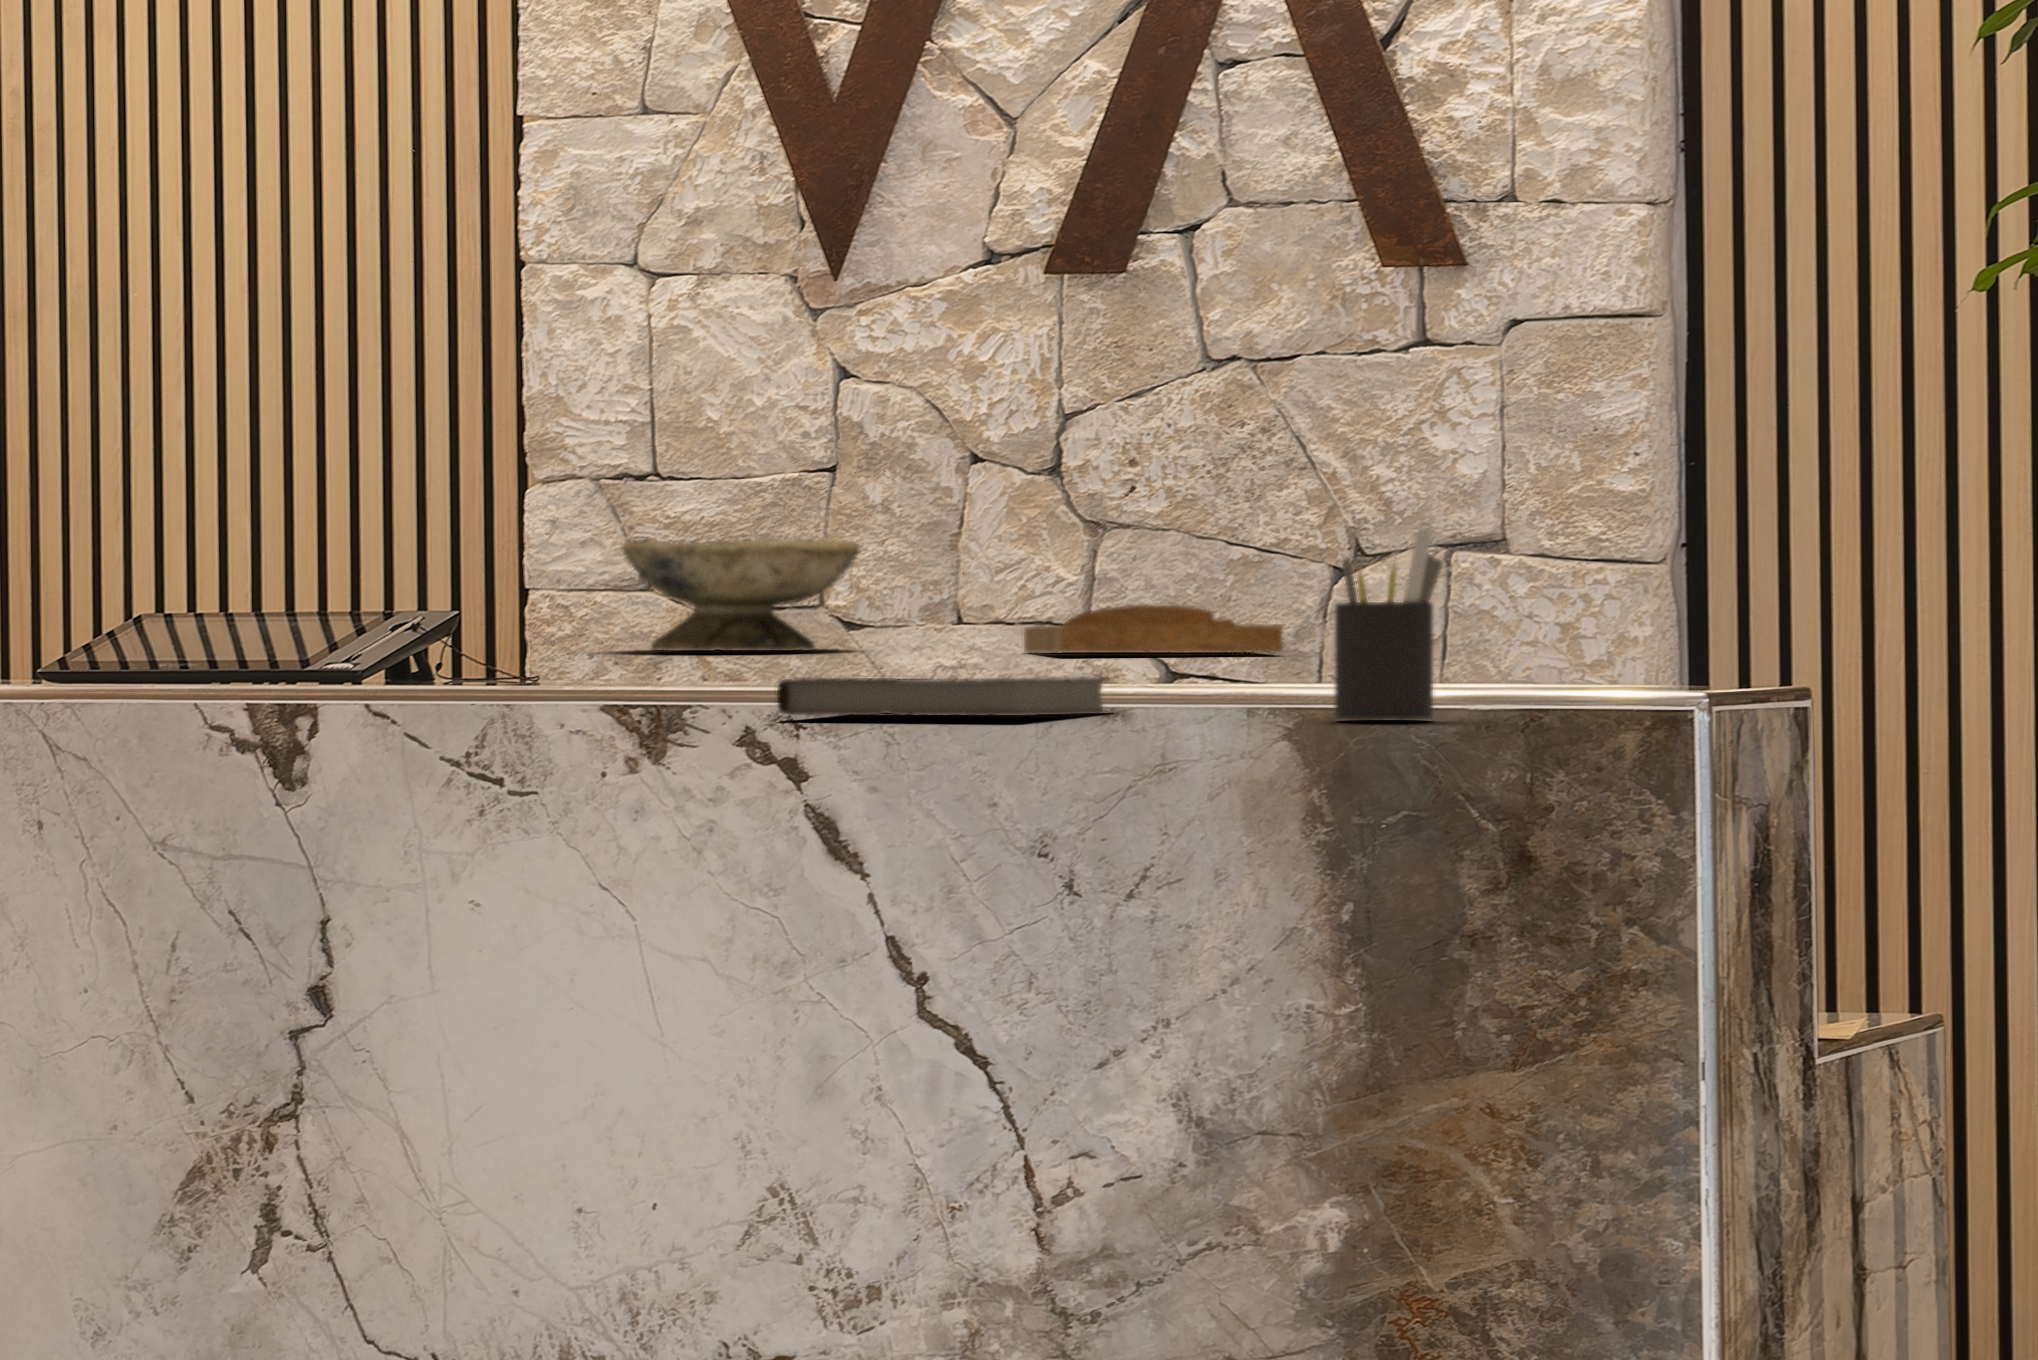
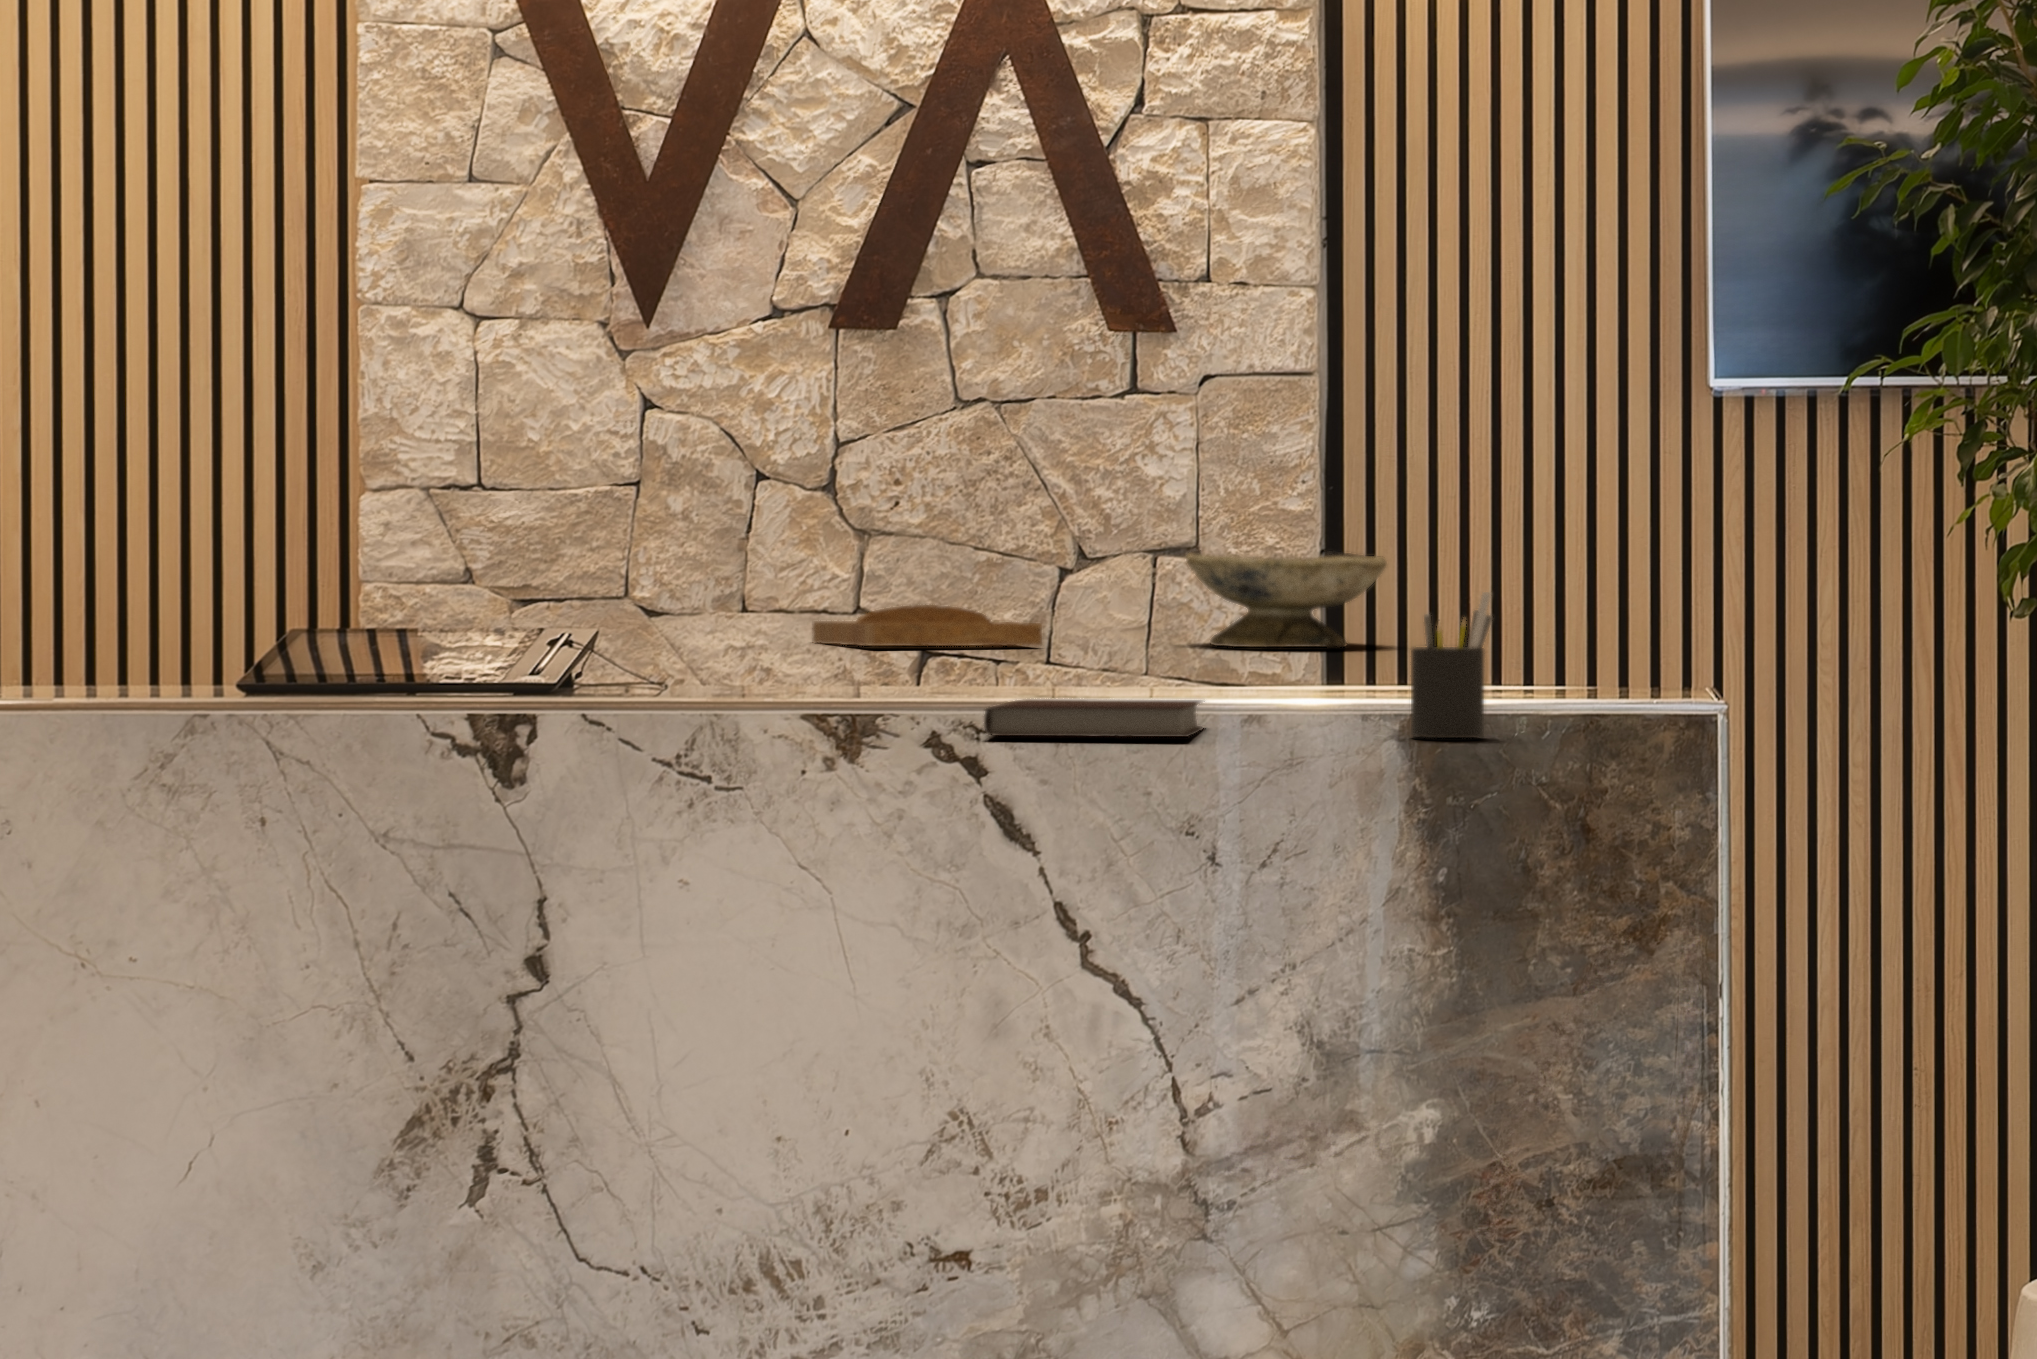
decorative bowl: present [621,539,859,651] -> present [1186,550,1387,647]

